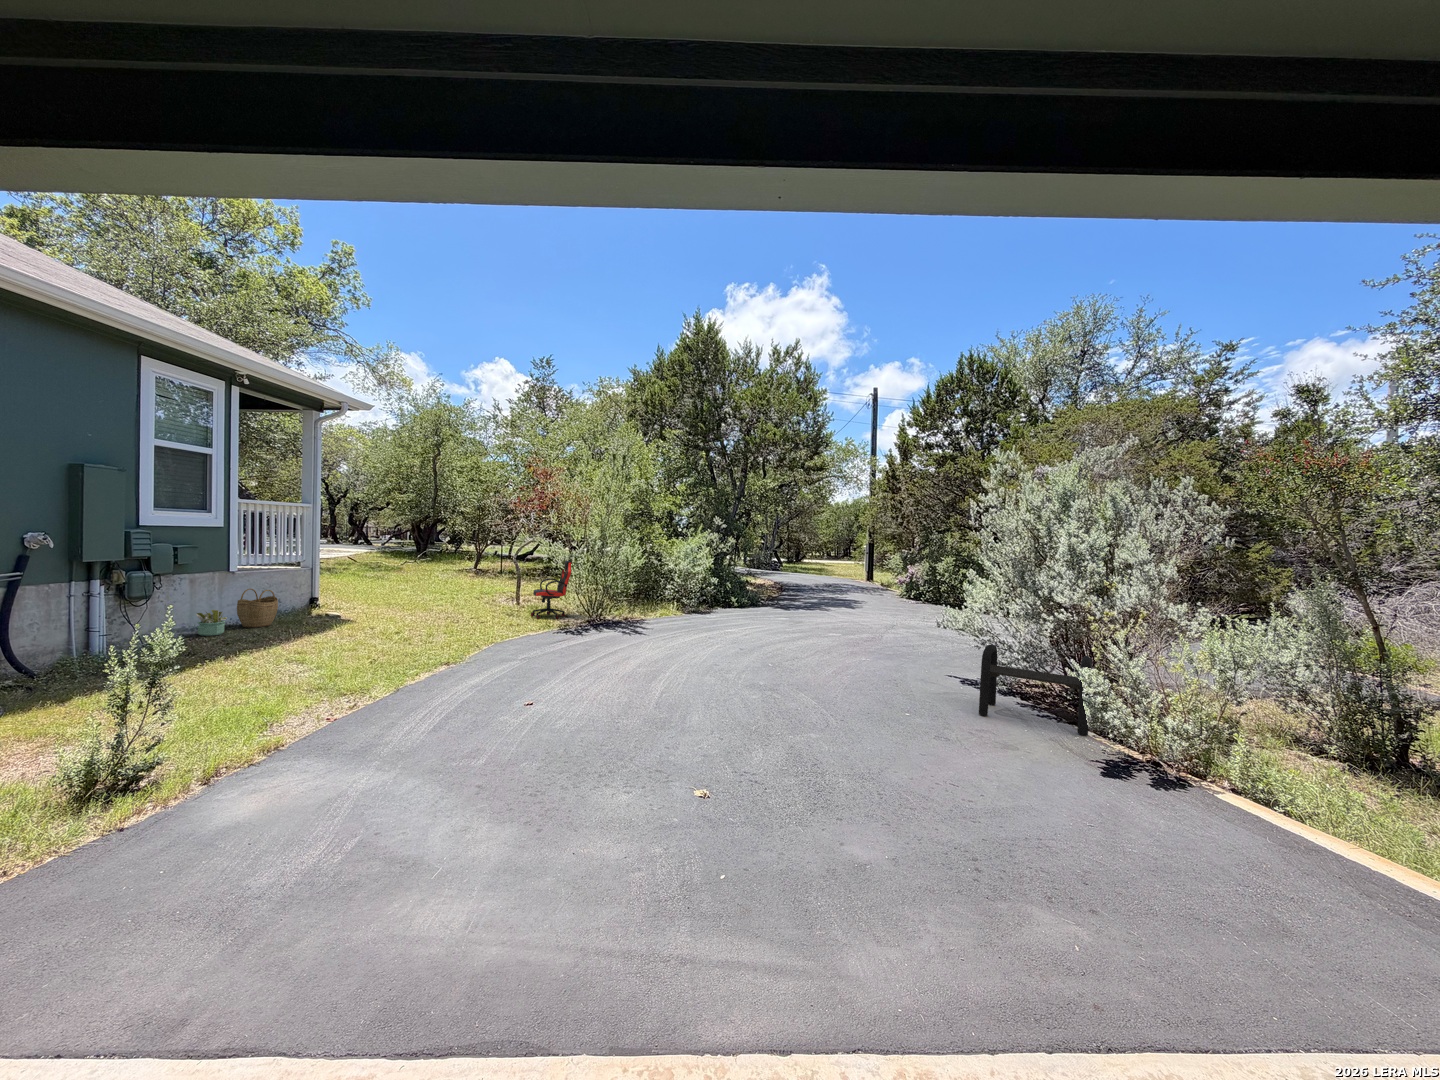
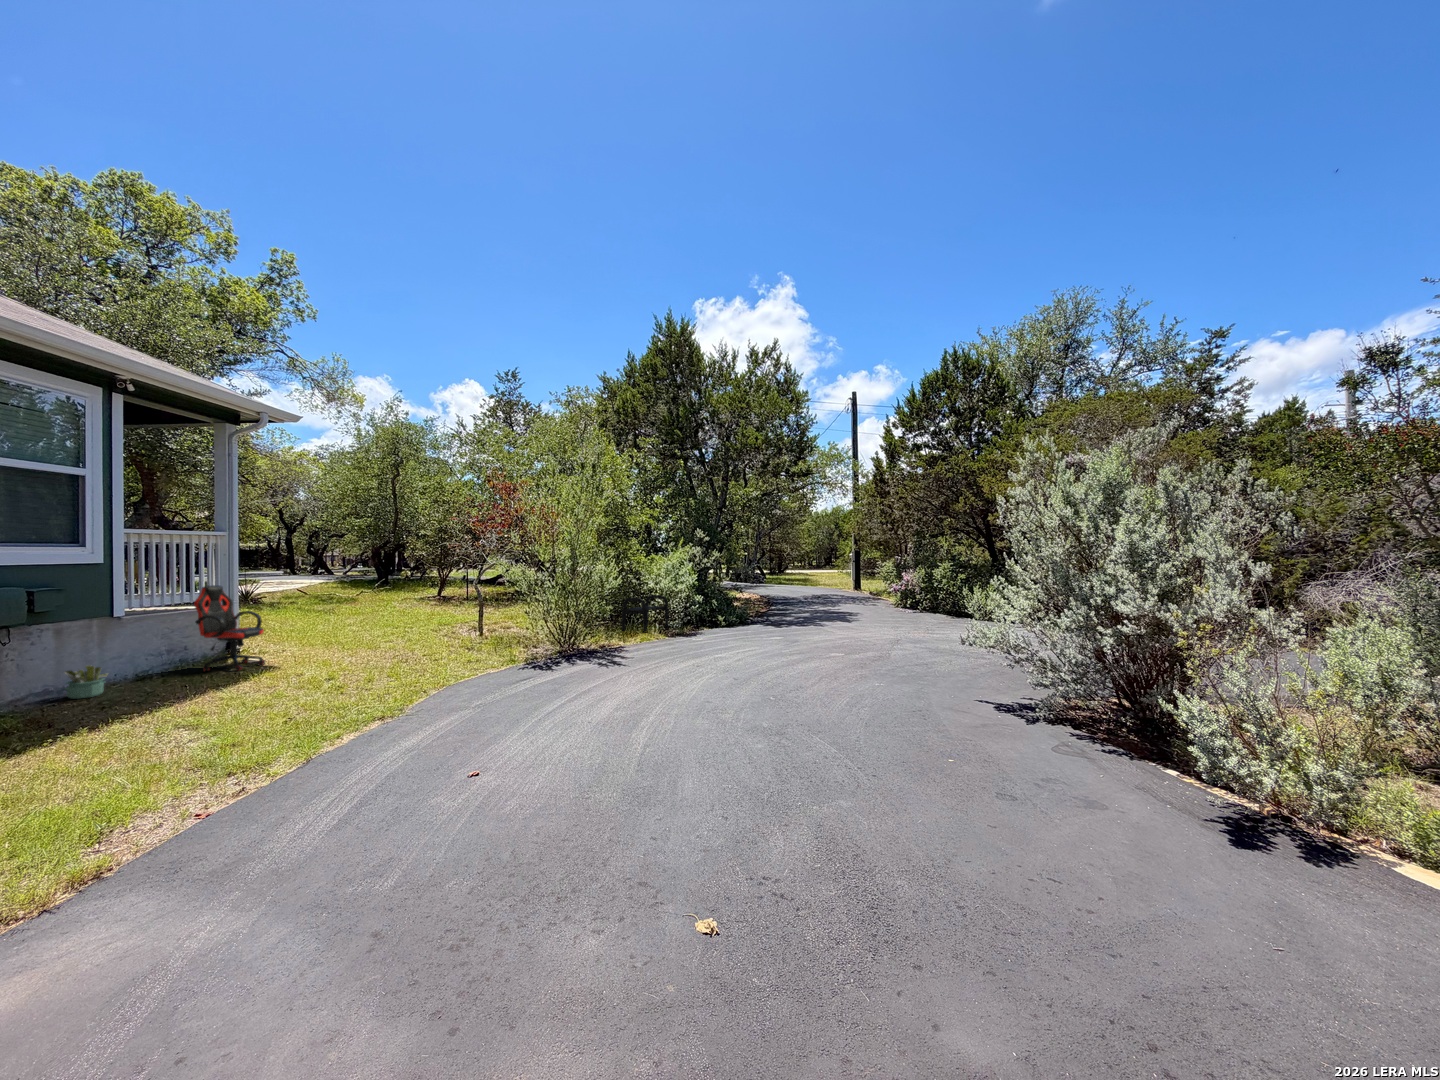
chair: present [531,561,572,619] -> present [194,585,265,671]
woven basket: present [237,589,278,628] -> none [124,636,179,684]
bench: present [979,644,1092,735] -> present [622,595,669,632]

